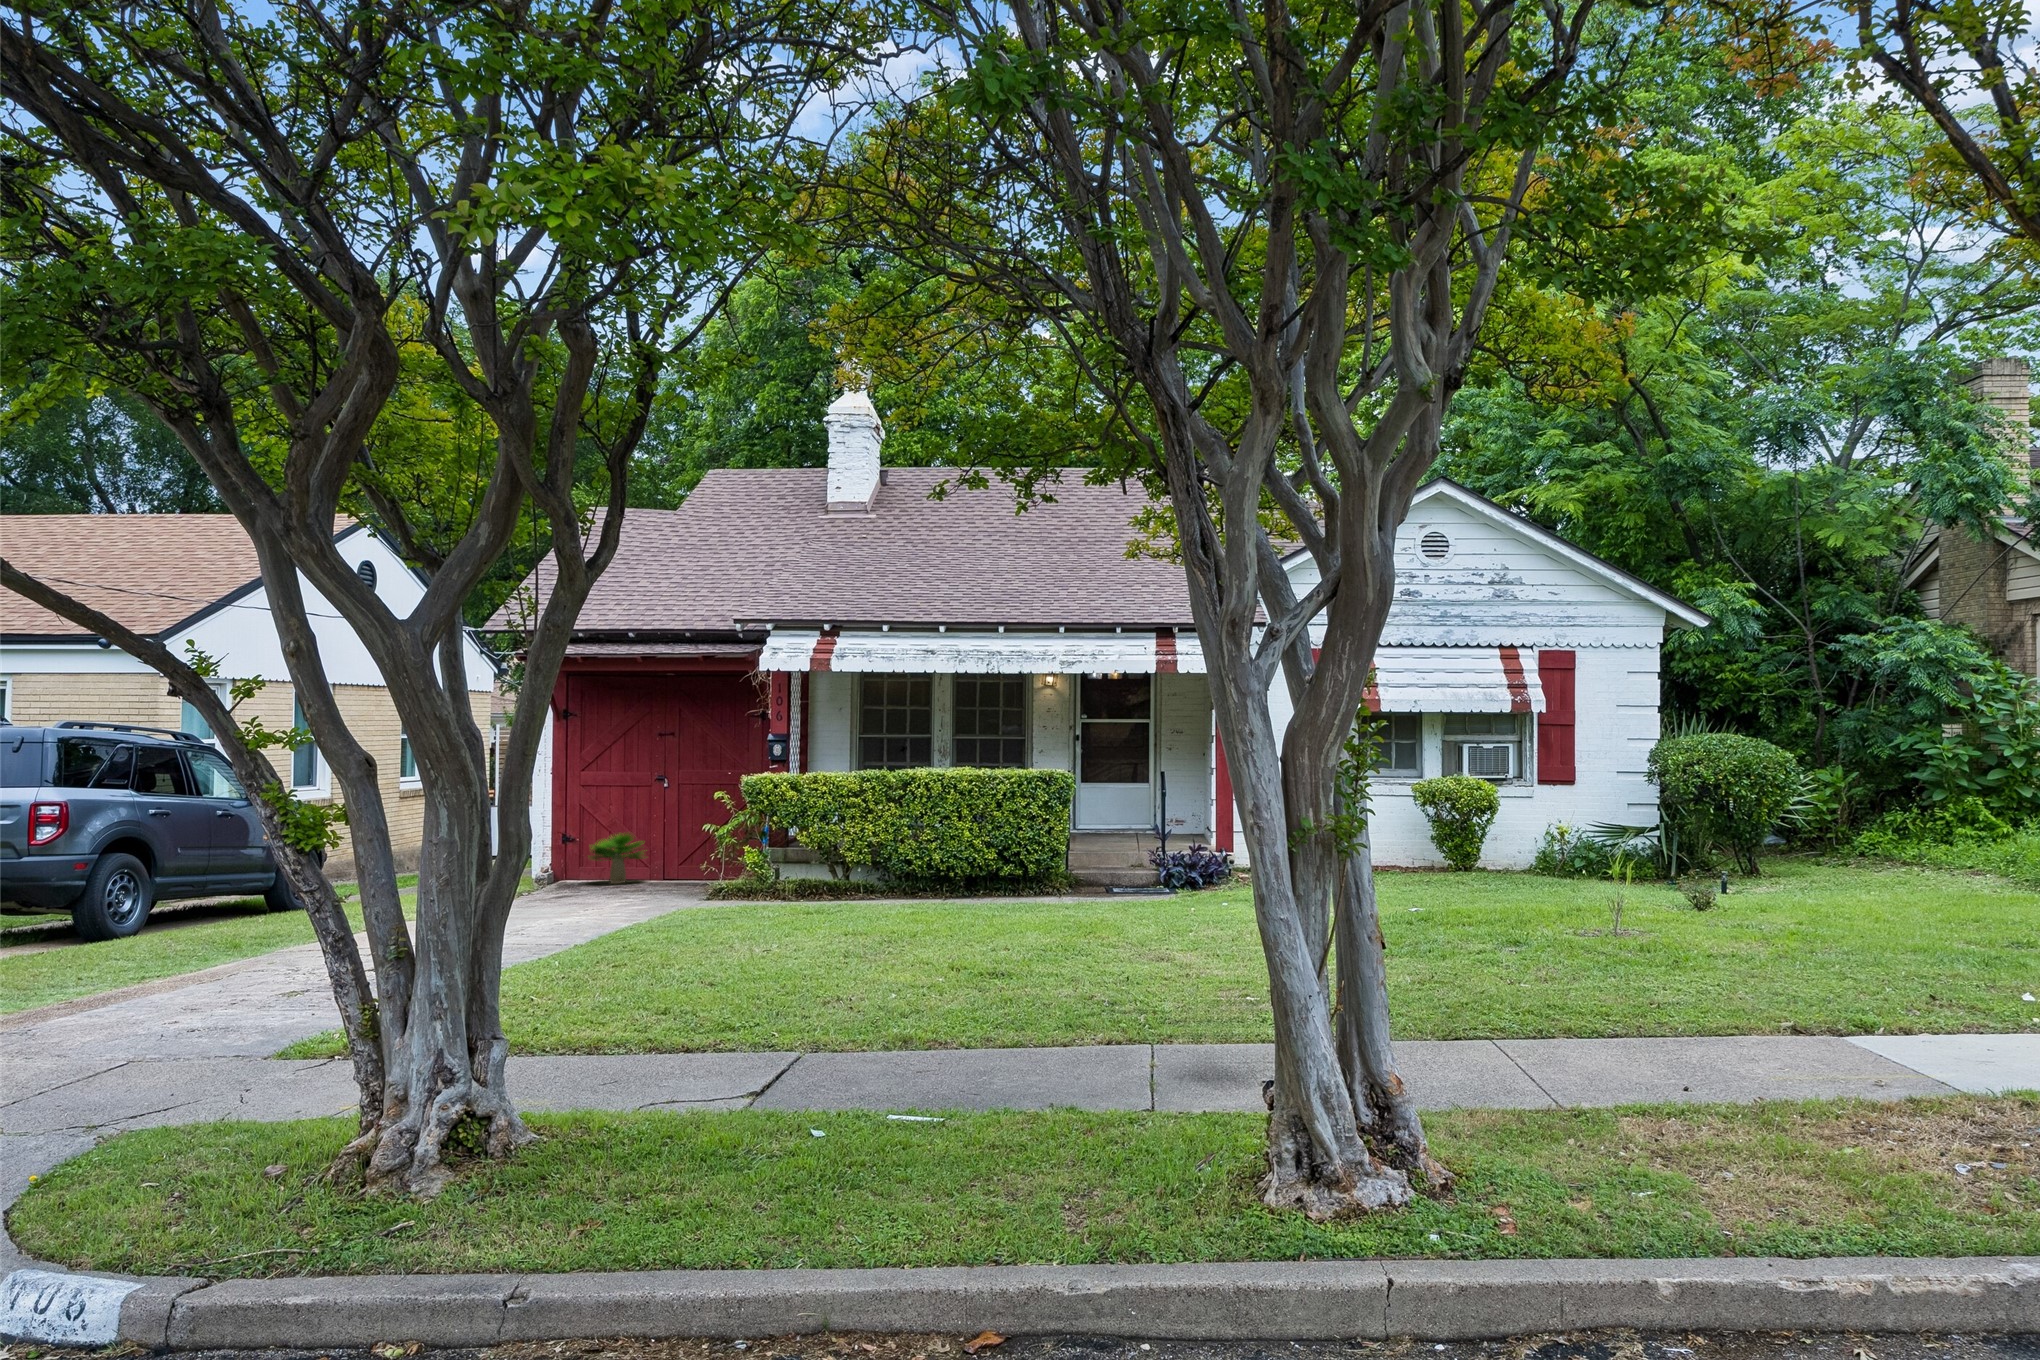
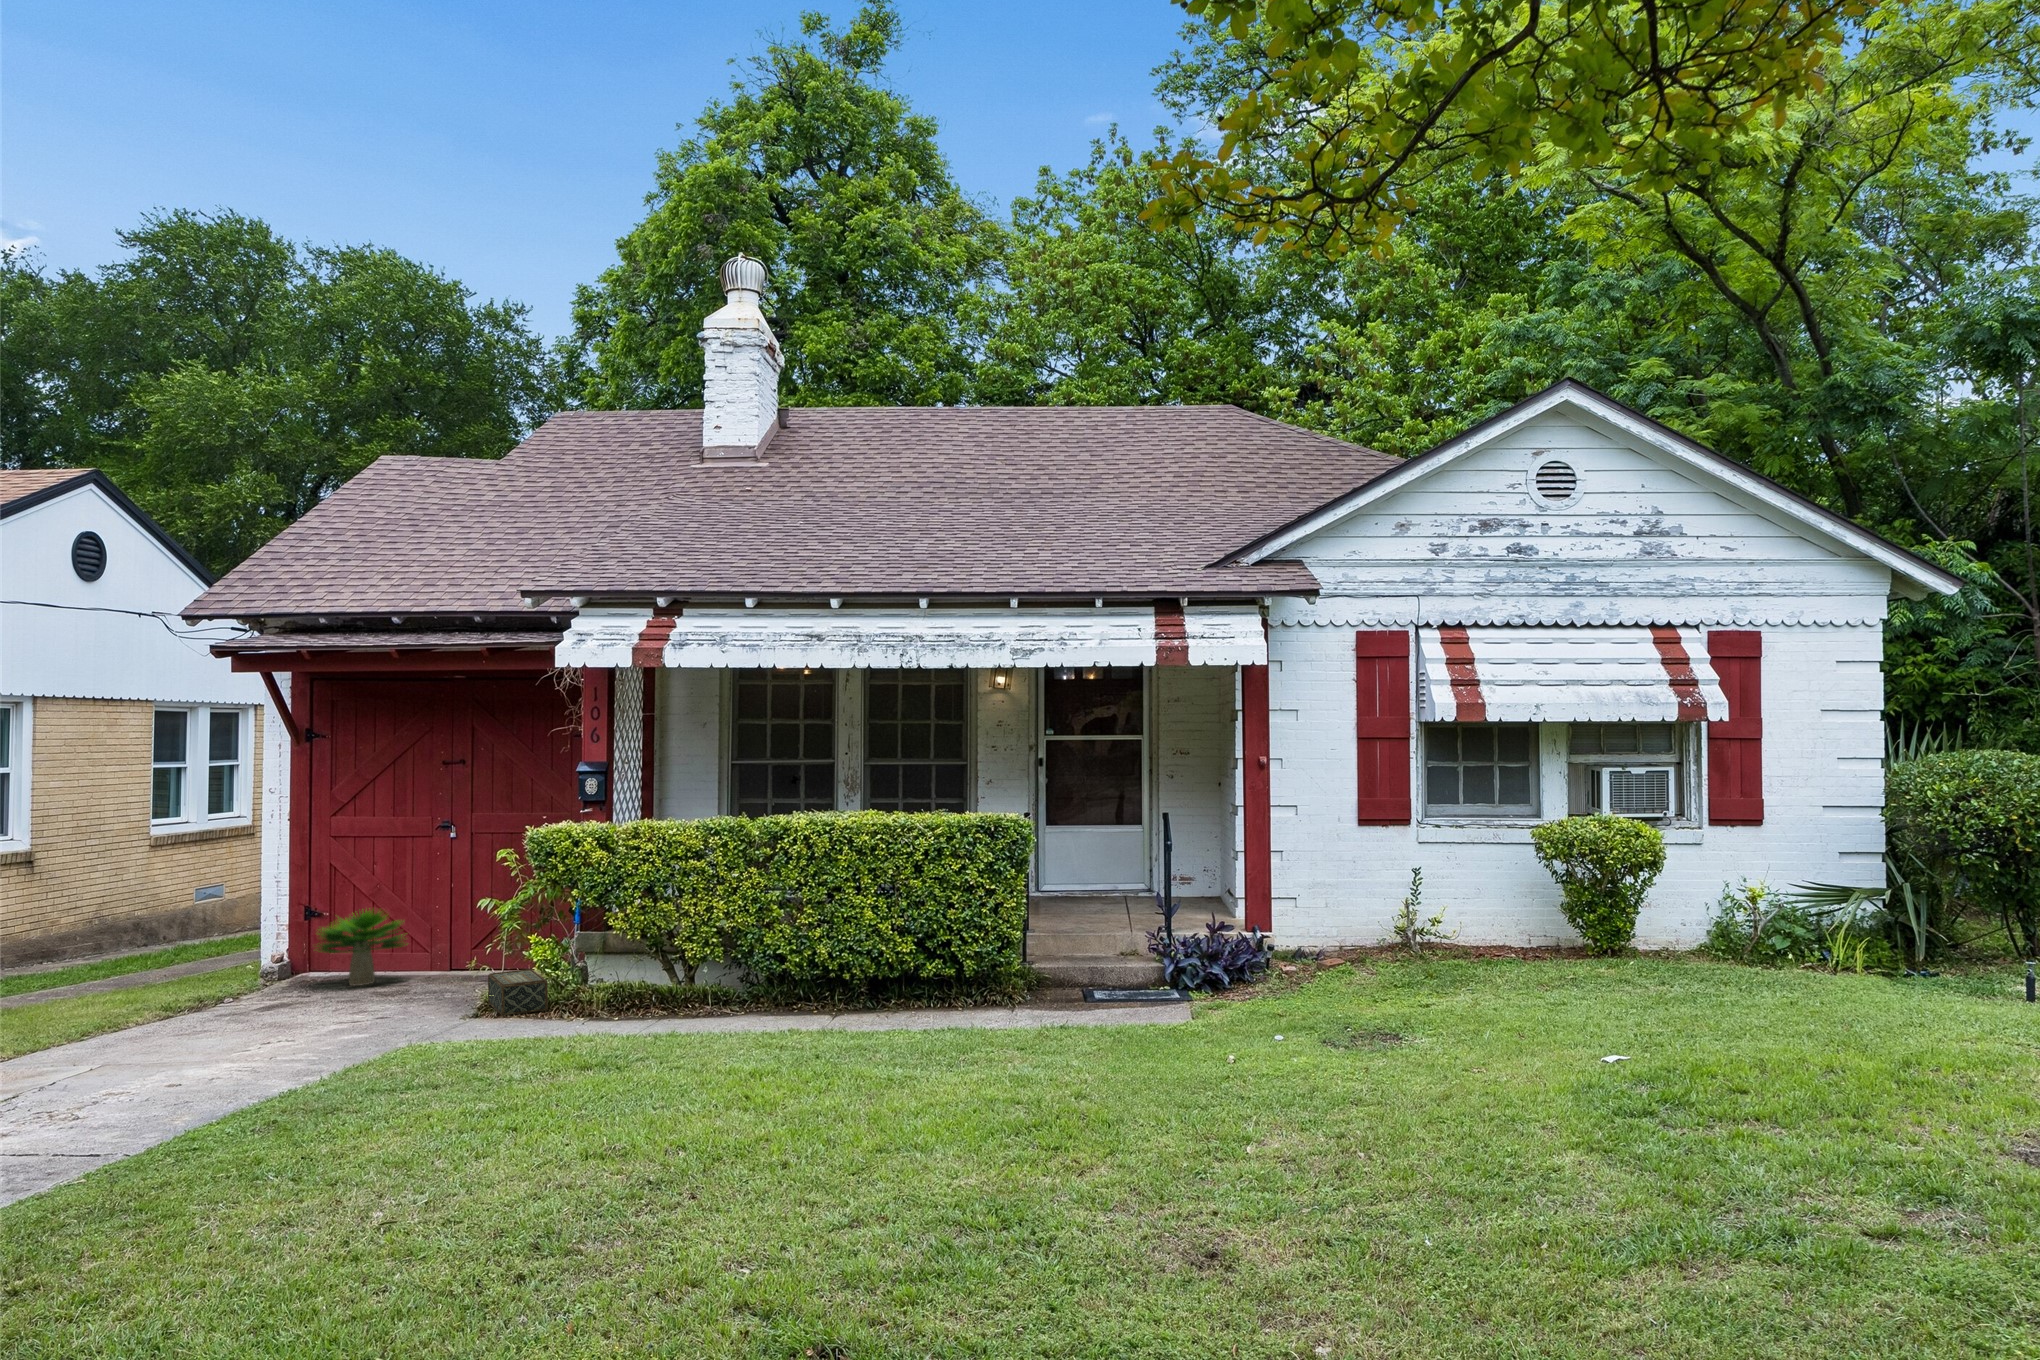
woven basket: none [717,869,759,896] -> present [488,969,548,1015]

